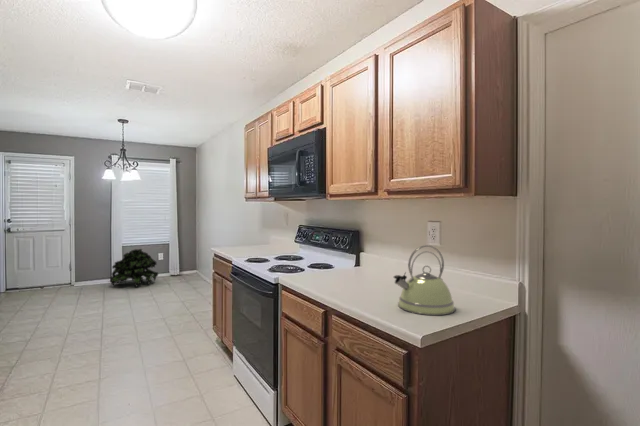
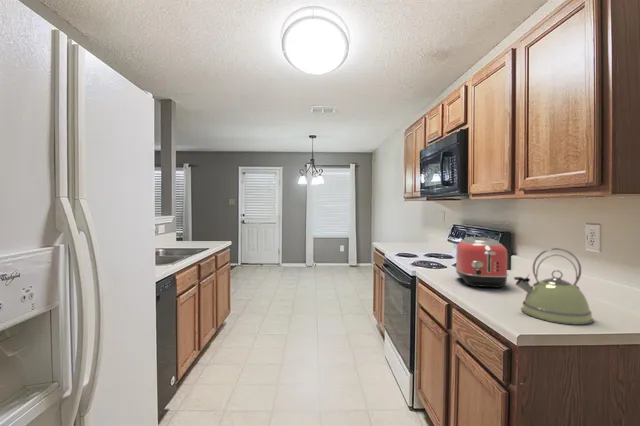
toaster: none [321,238,372,288] -> present [455,237,508,288]
potted plant: present [110,249,158,286] -> none [304,241,339,272]

